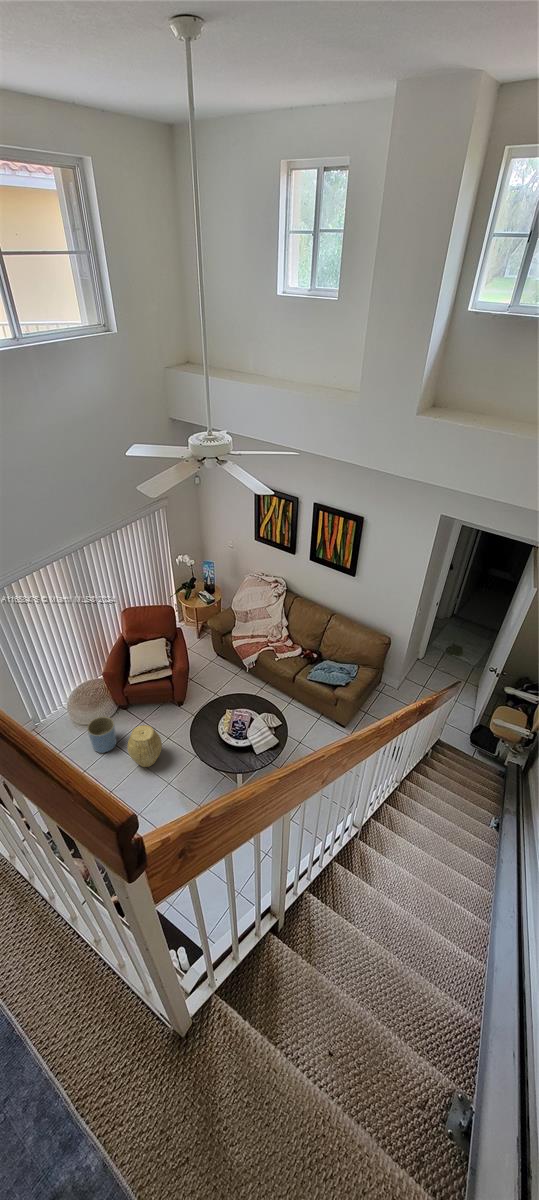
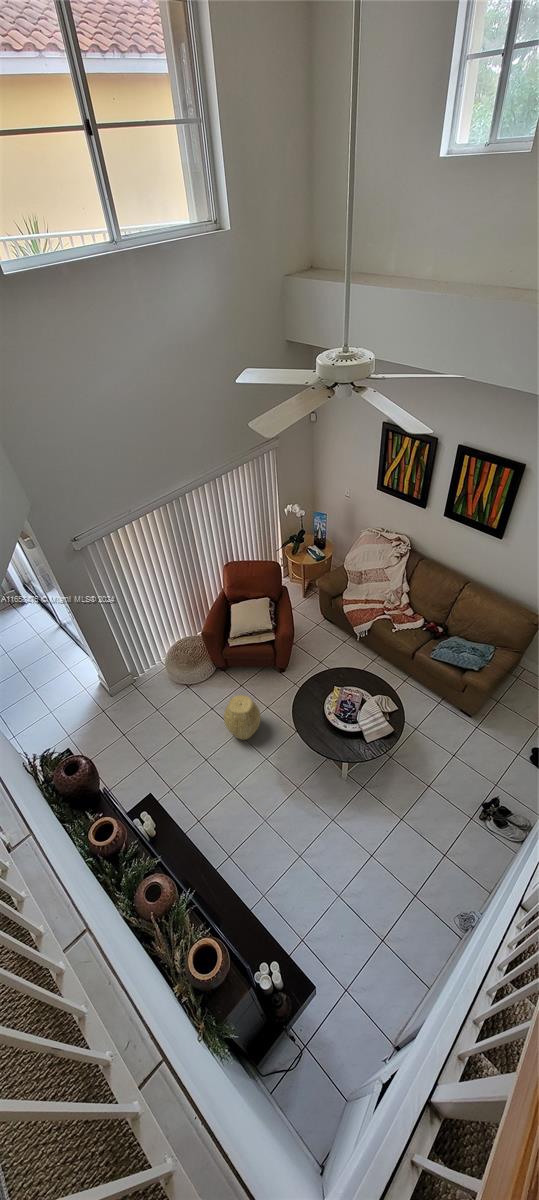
planter: present [87,716,117,753] -> none [183,680,213,719]

